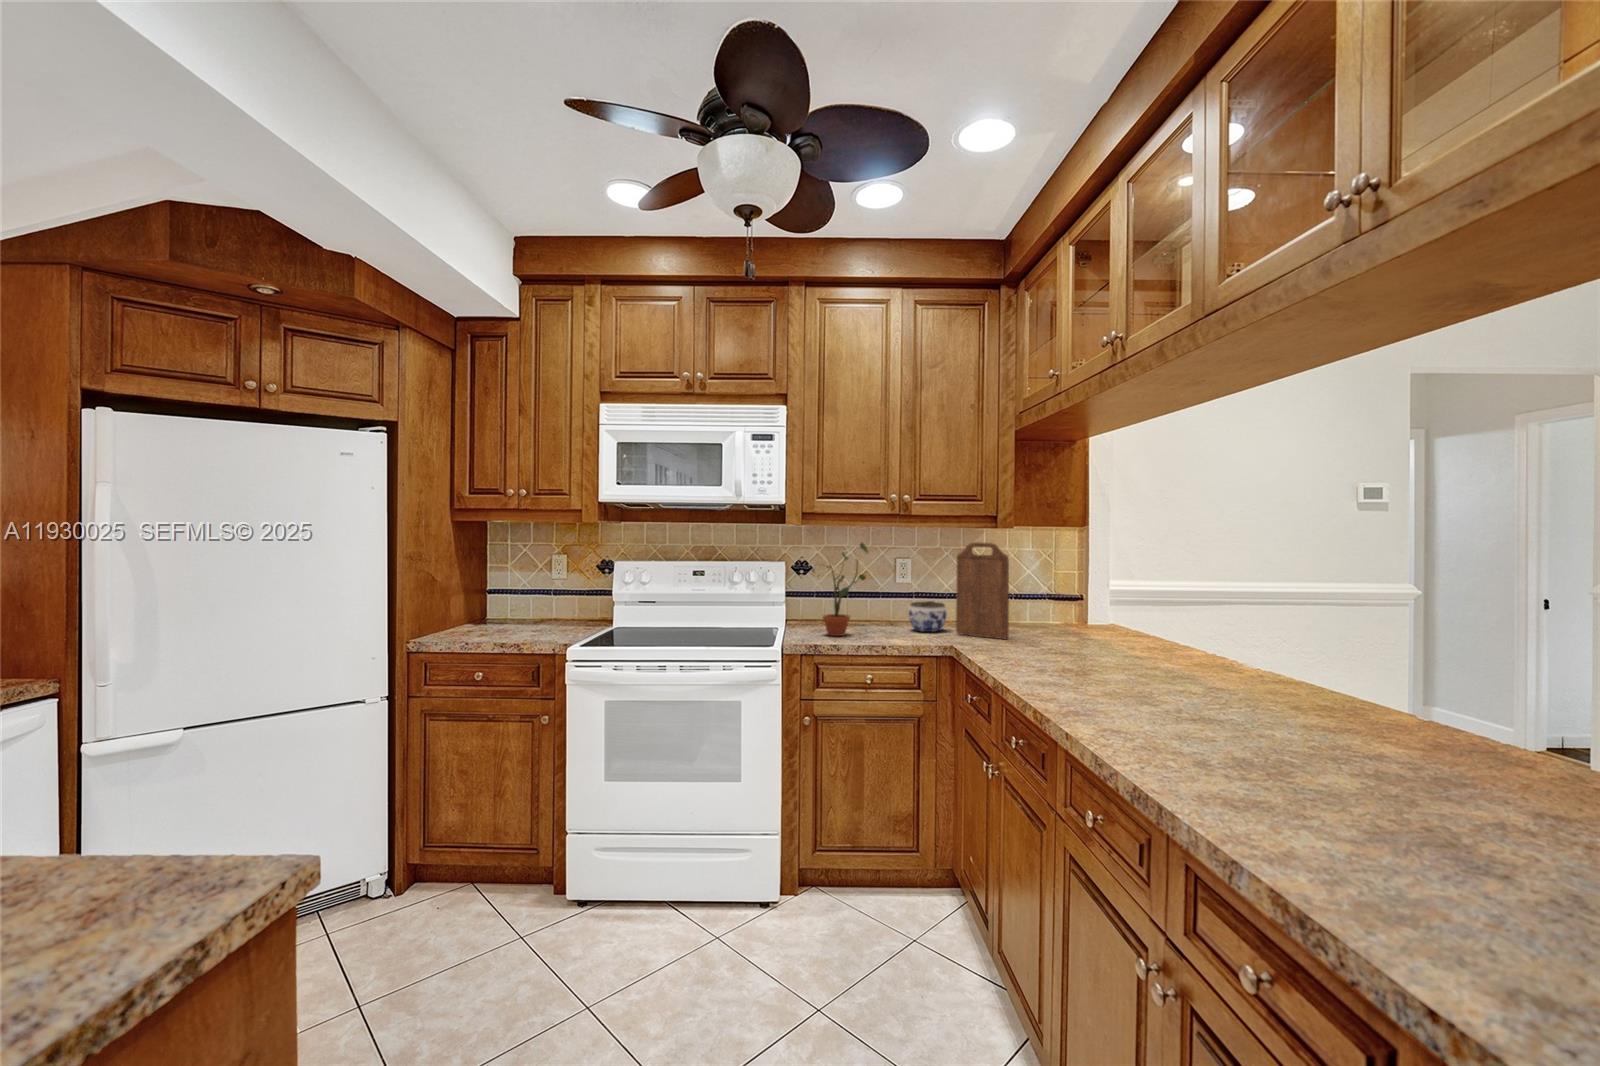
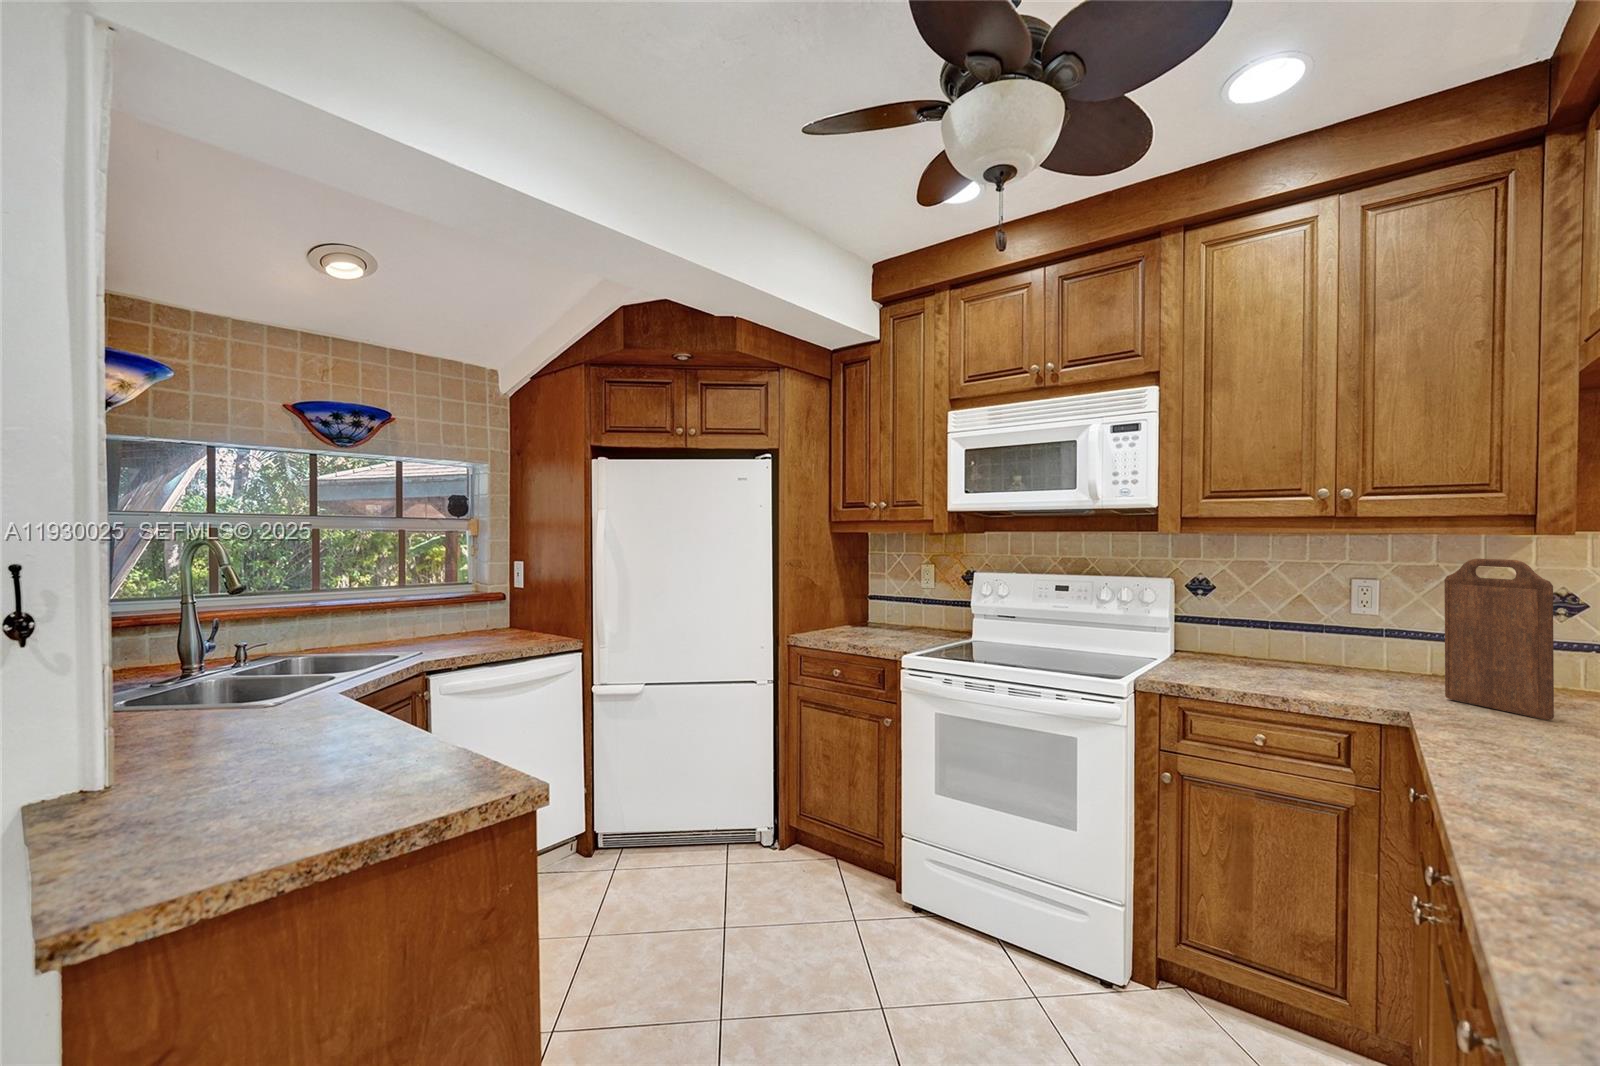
potted plant: present [812,543,868,636] -> none [1188,555,1290,678]
jar: present [908,601,947,632] -> none [1358,643,1432,690]

